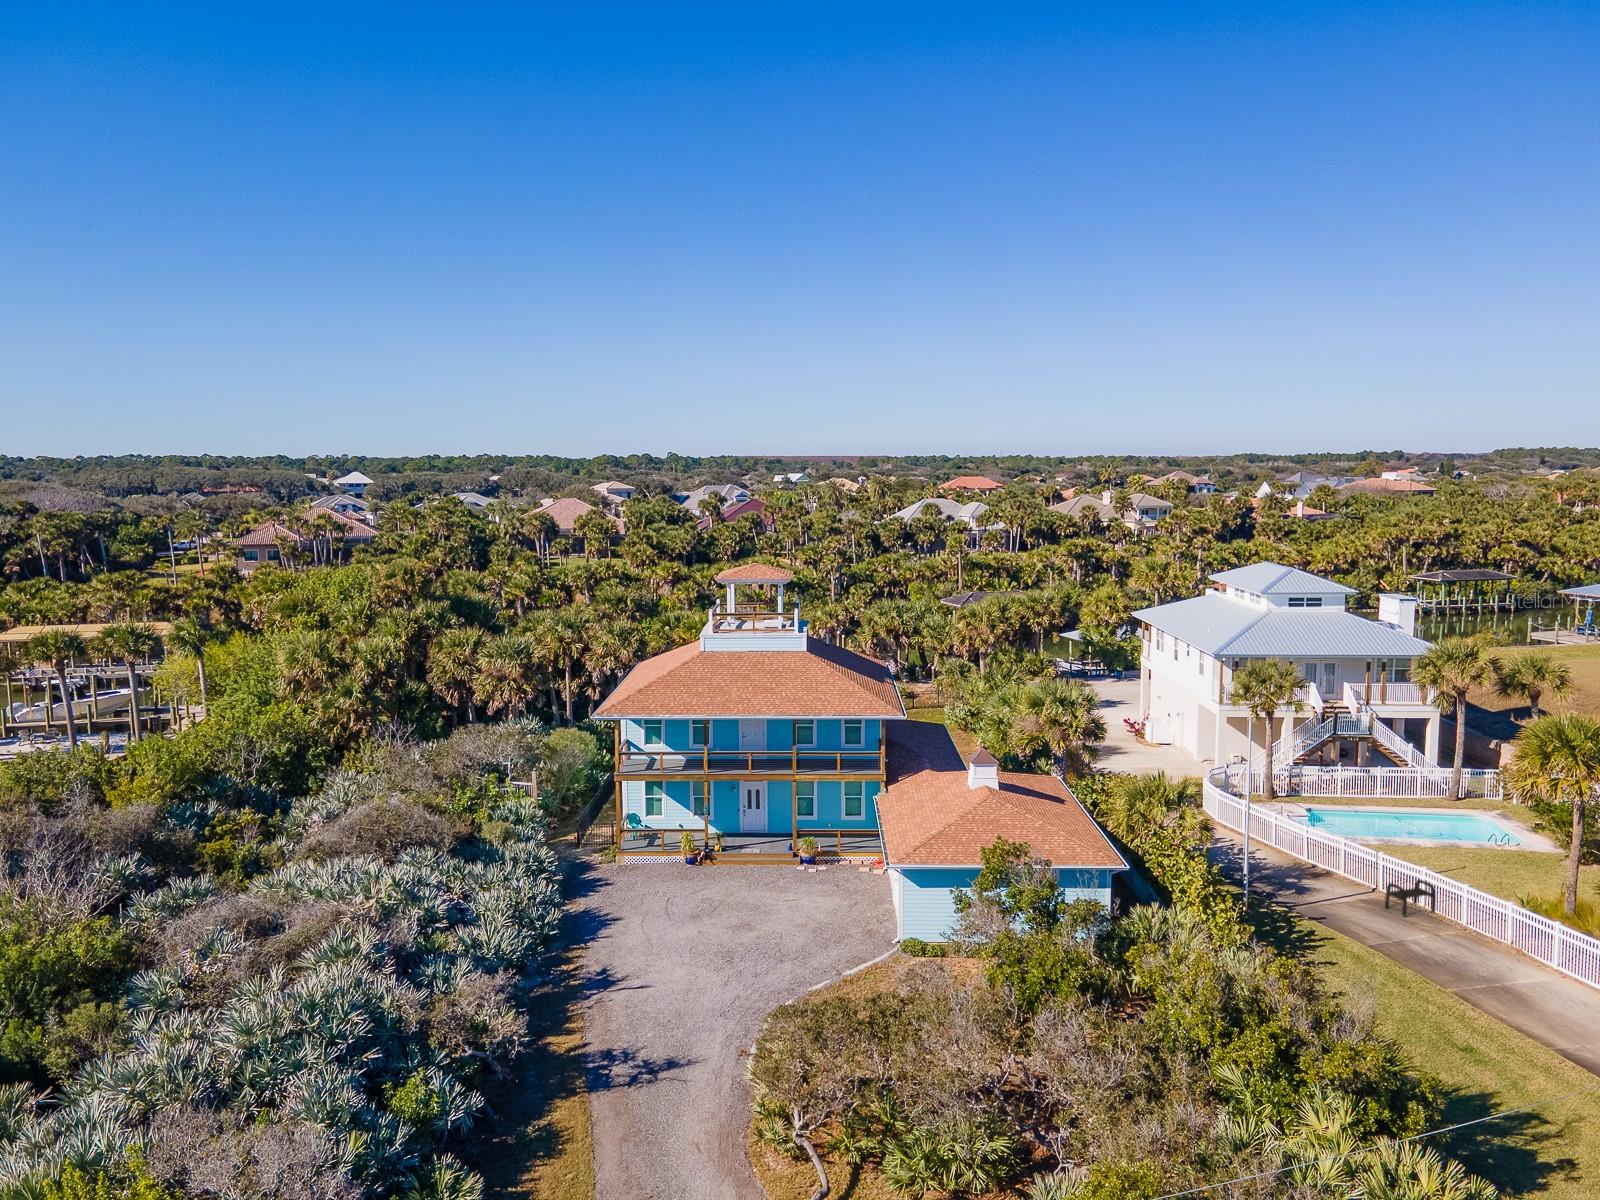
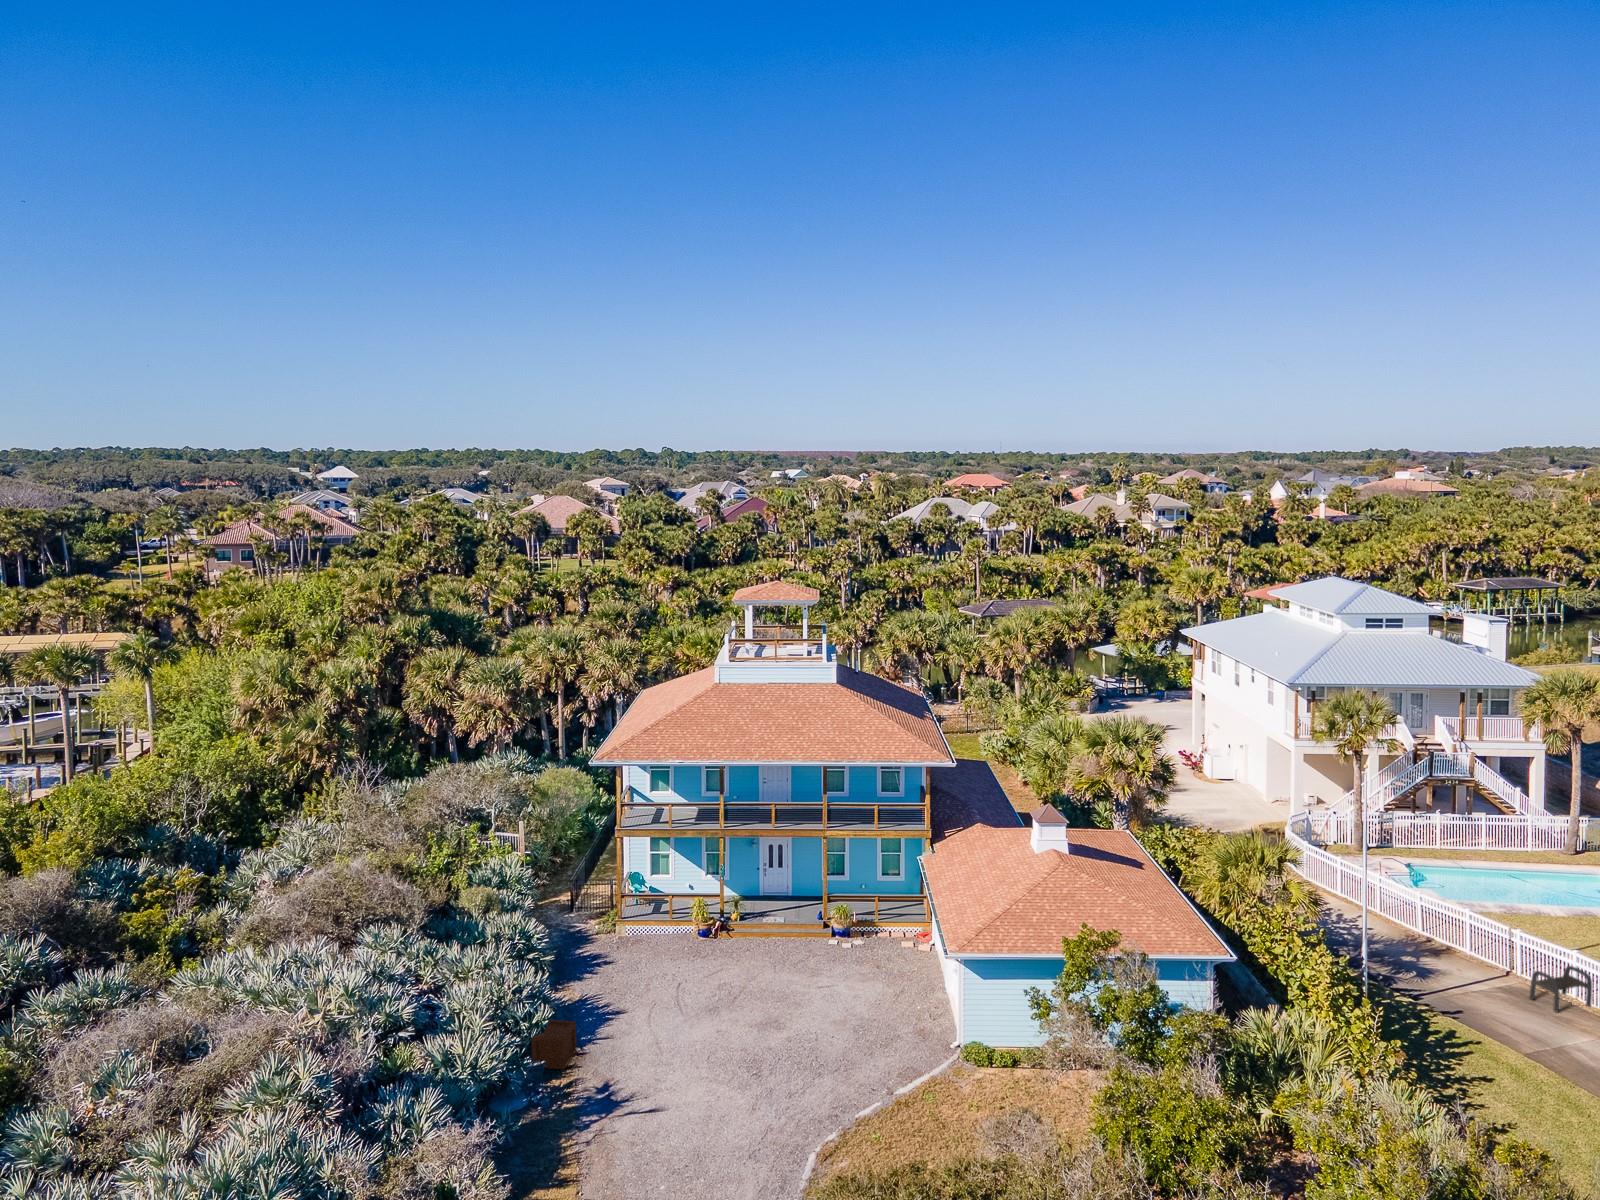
wooden crate: none [544,920,582,960] -> present [532,1020,577,1069]

